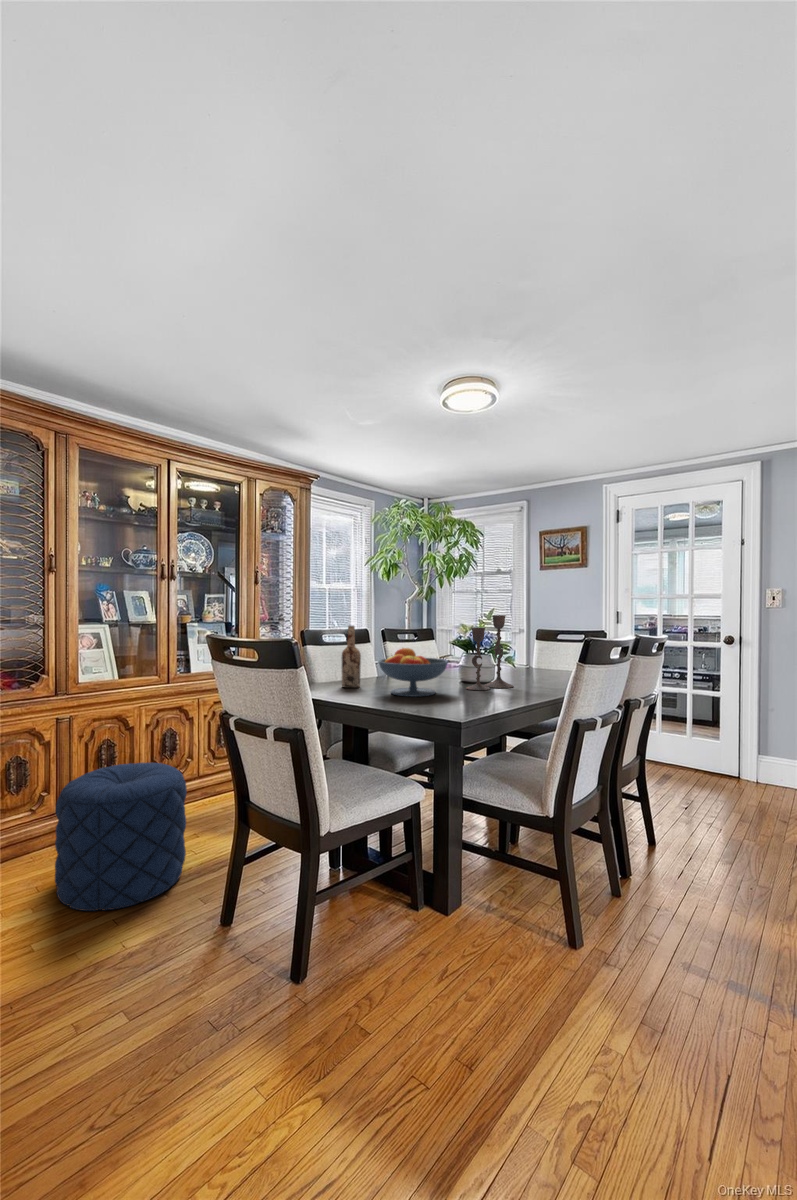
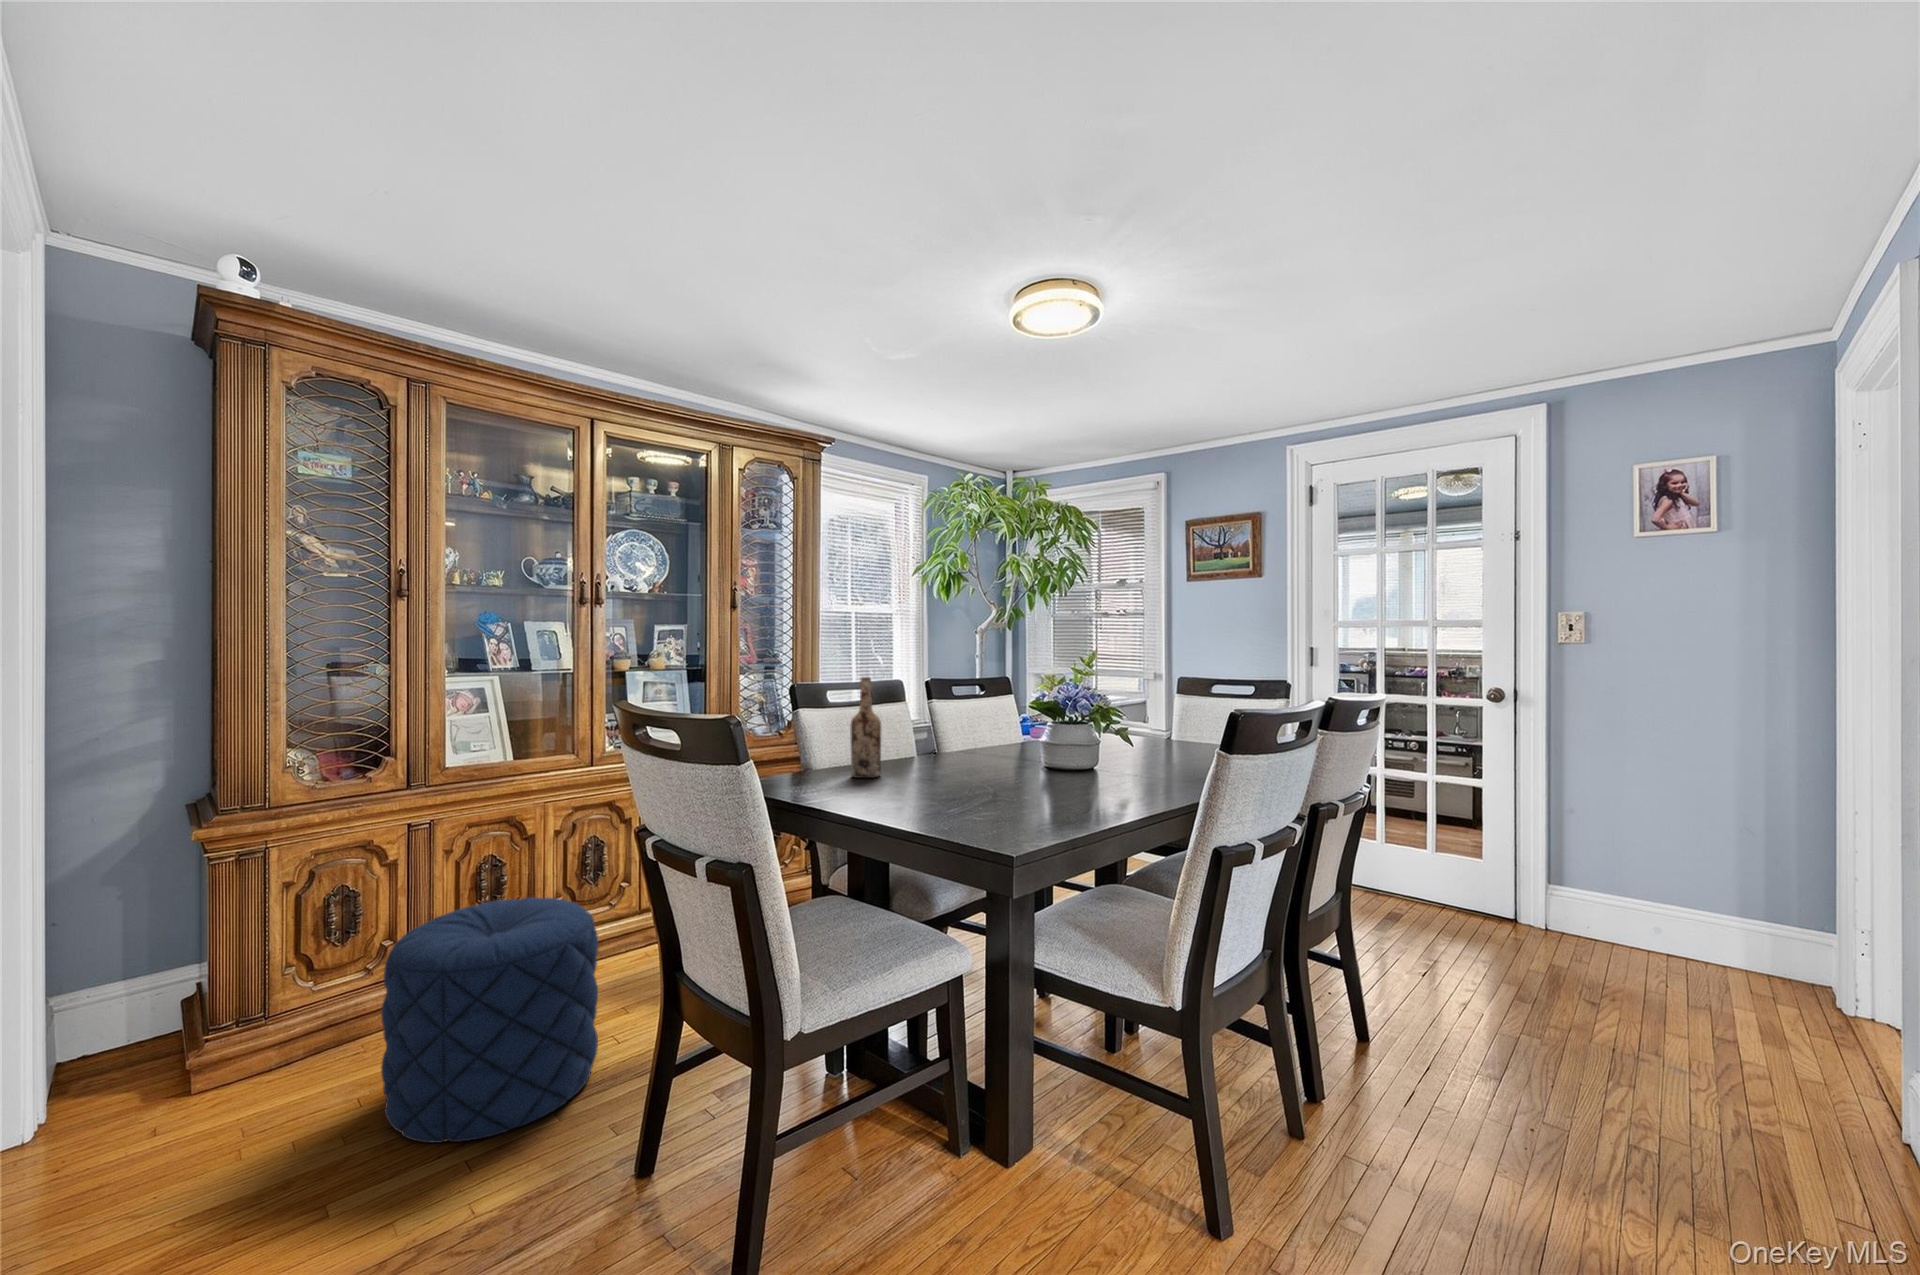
candlestick: present [466,615,513,691] -> none [1051,660,1130,784]
fruit bowl: present [378,648,448,697] -> none [903,713,1018,796]

